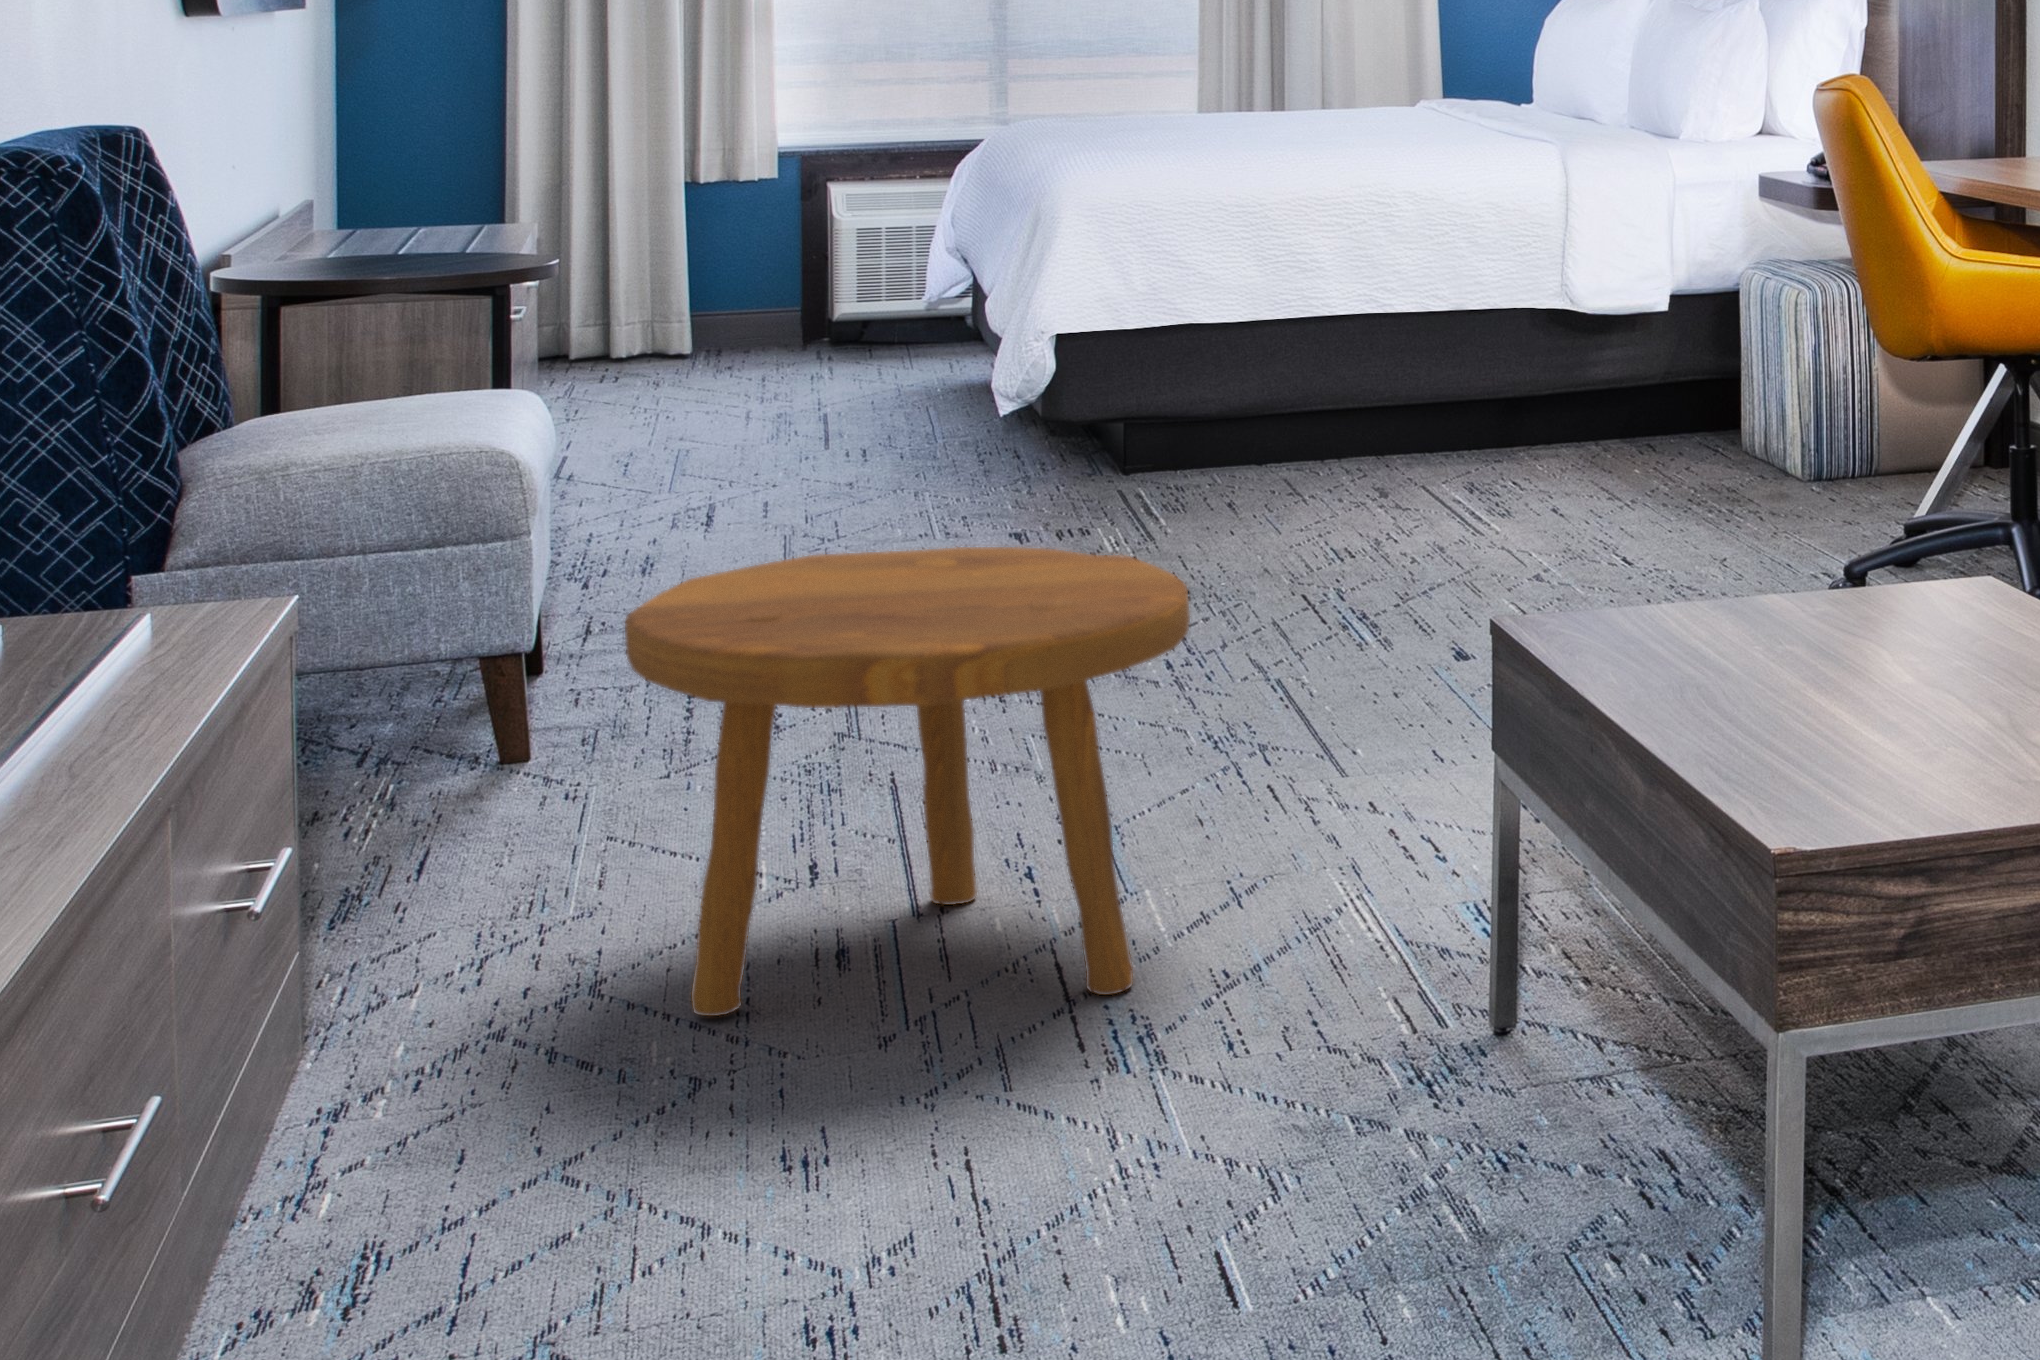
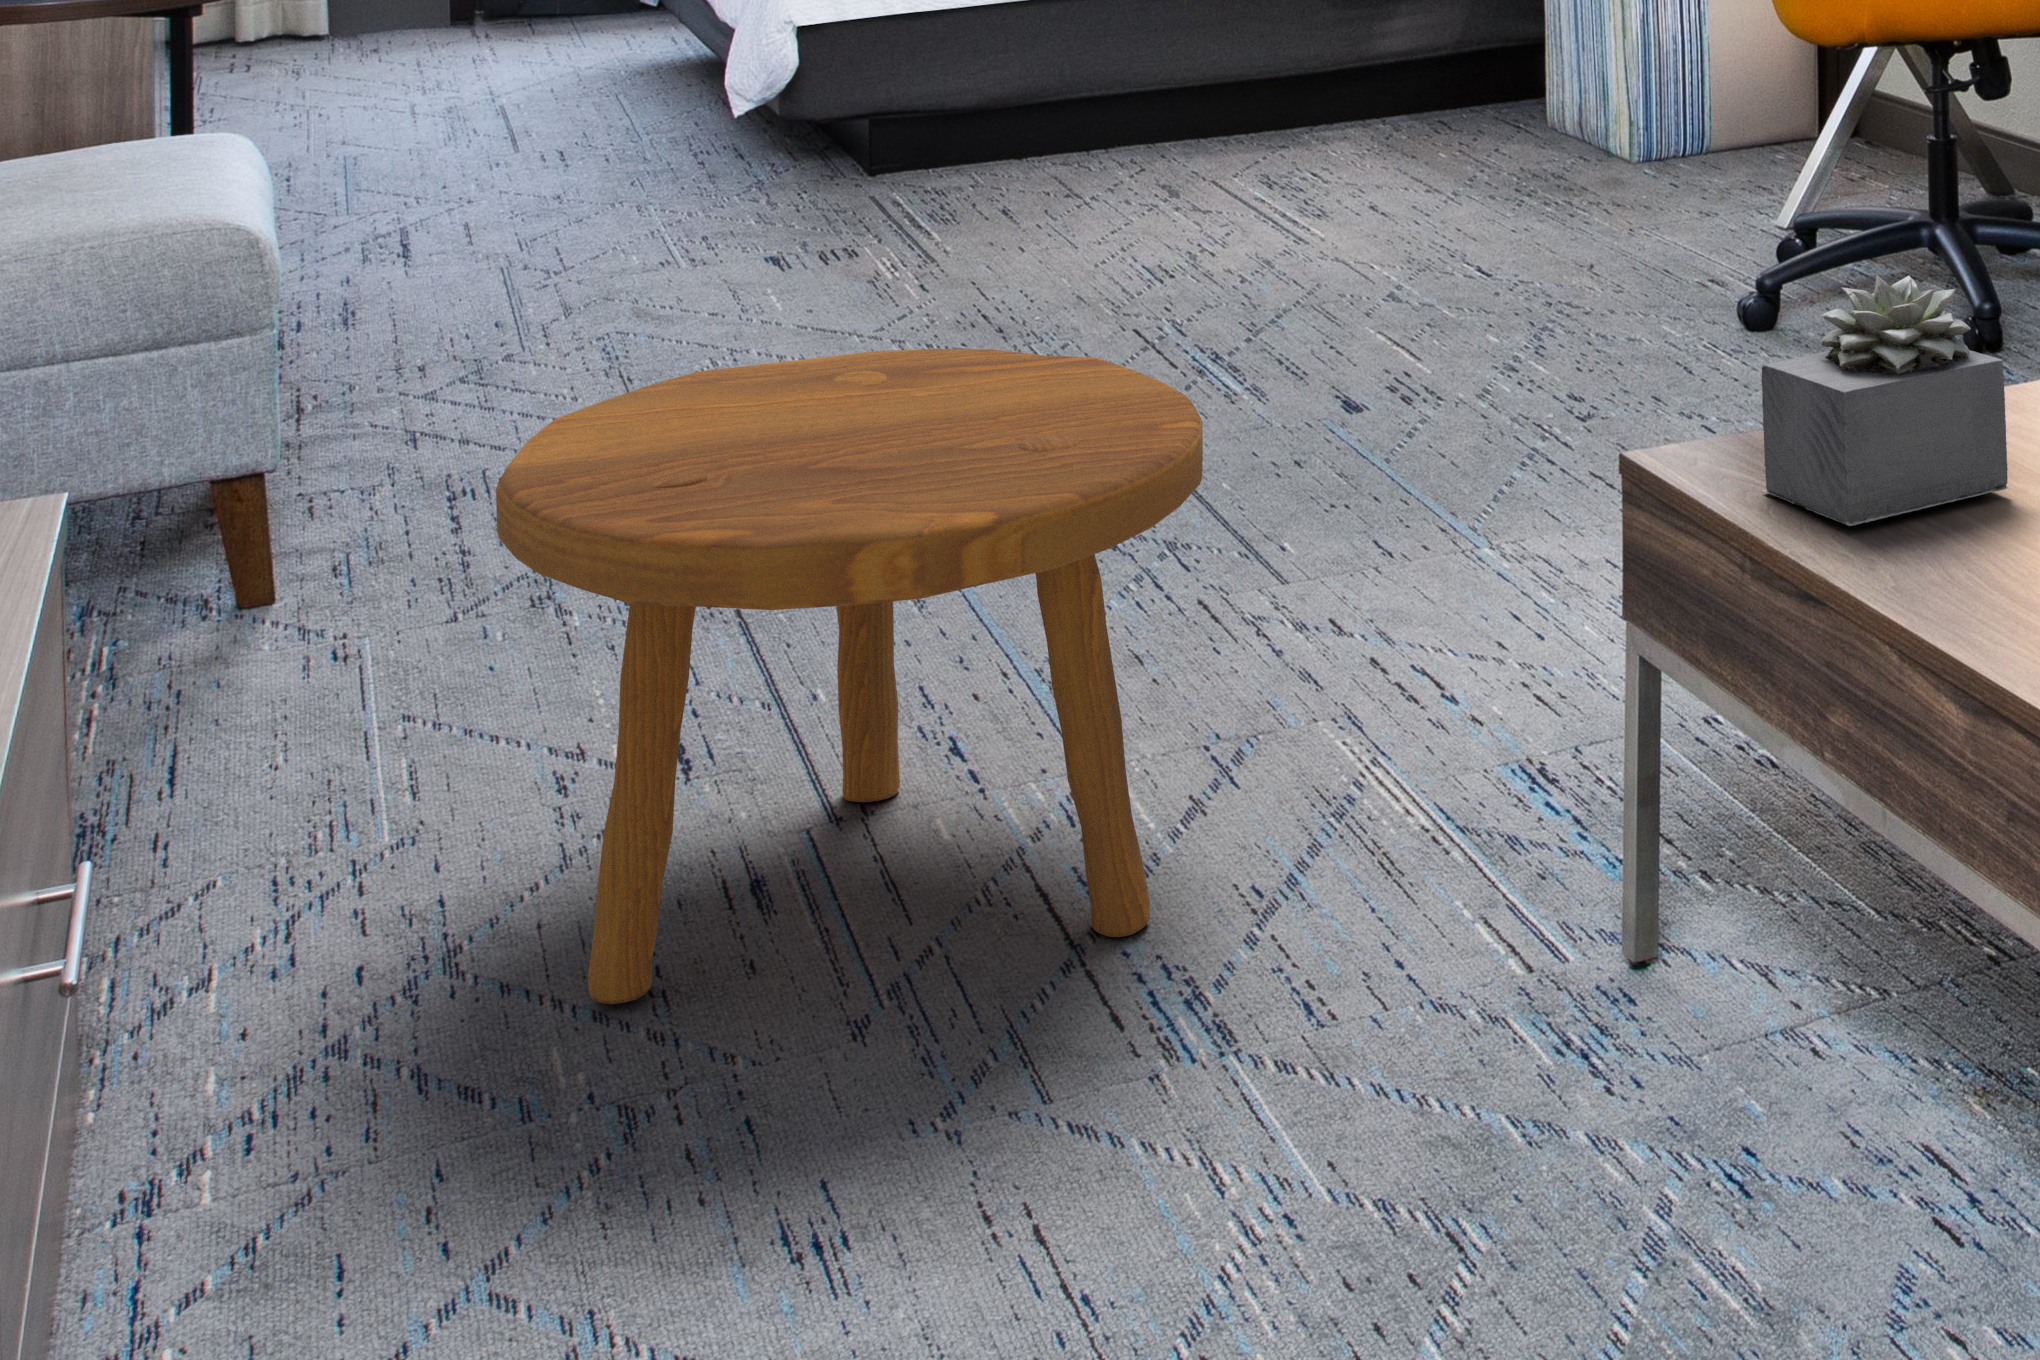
succulent plant: none [1594,484,1789,676] -> present [1762,274,2011,526]

